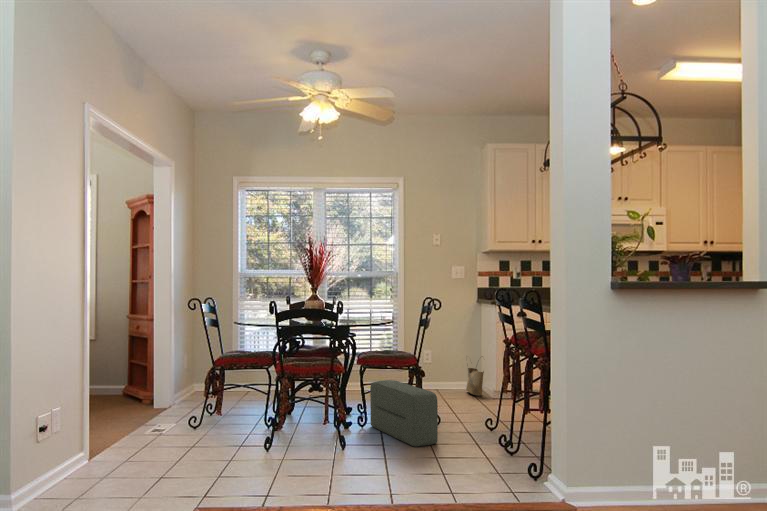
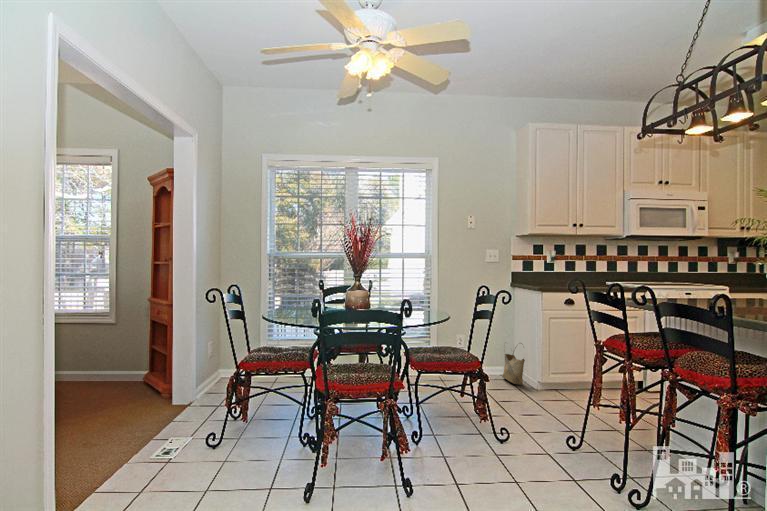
pouf: present [370,380,438,446] -> none [428,386,532,491]

